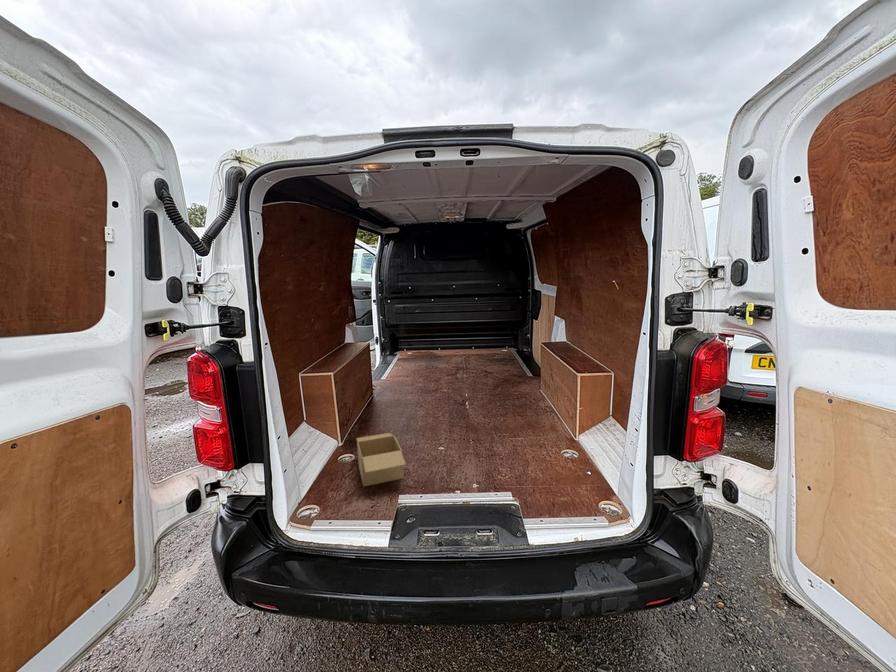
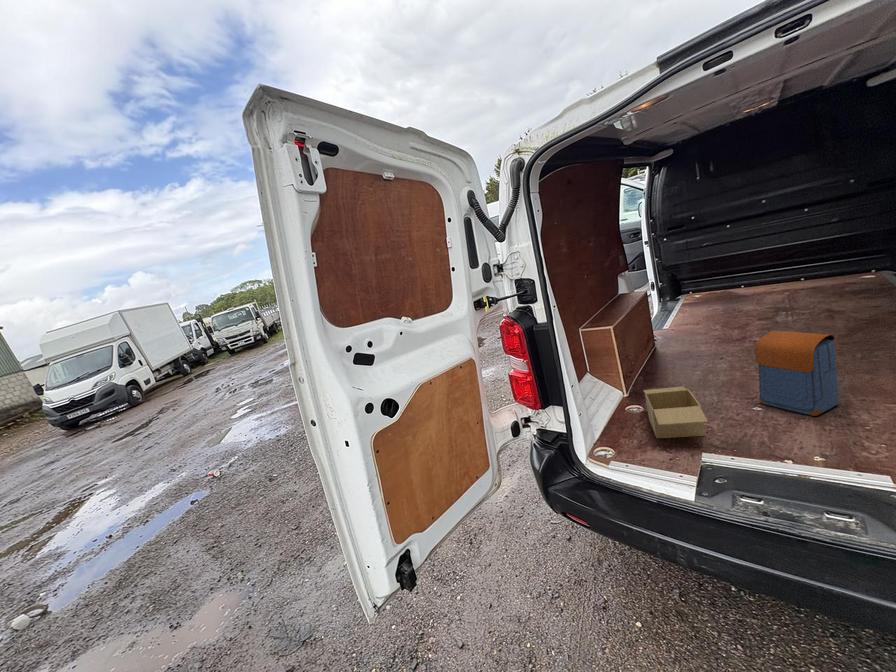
backpack: none [442,384,489,452] -> present [755,331,839,416]

